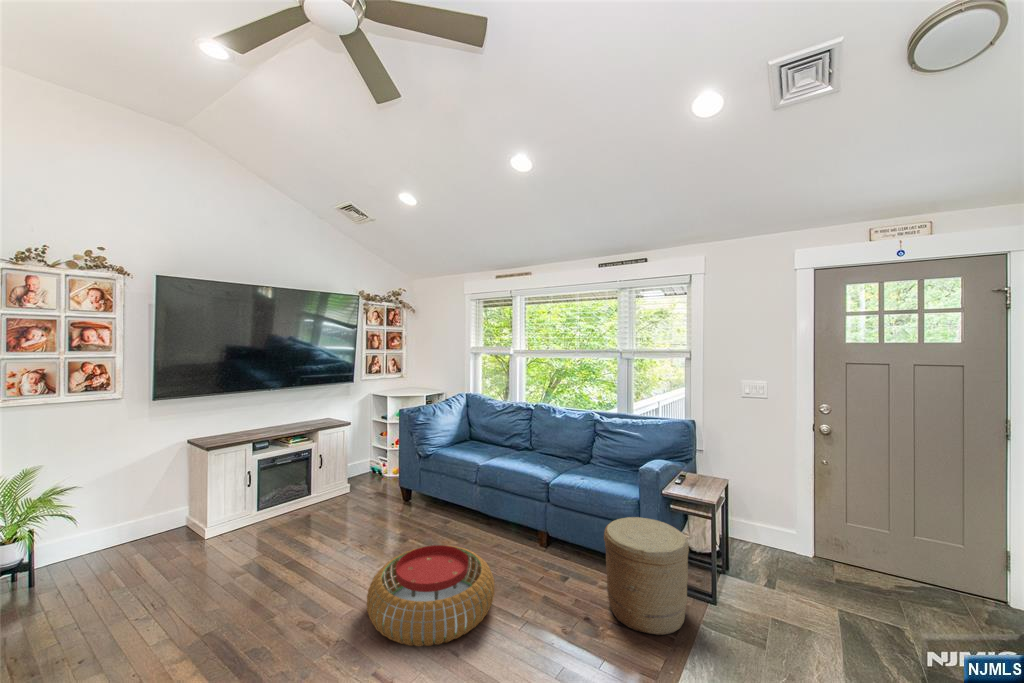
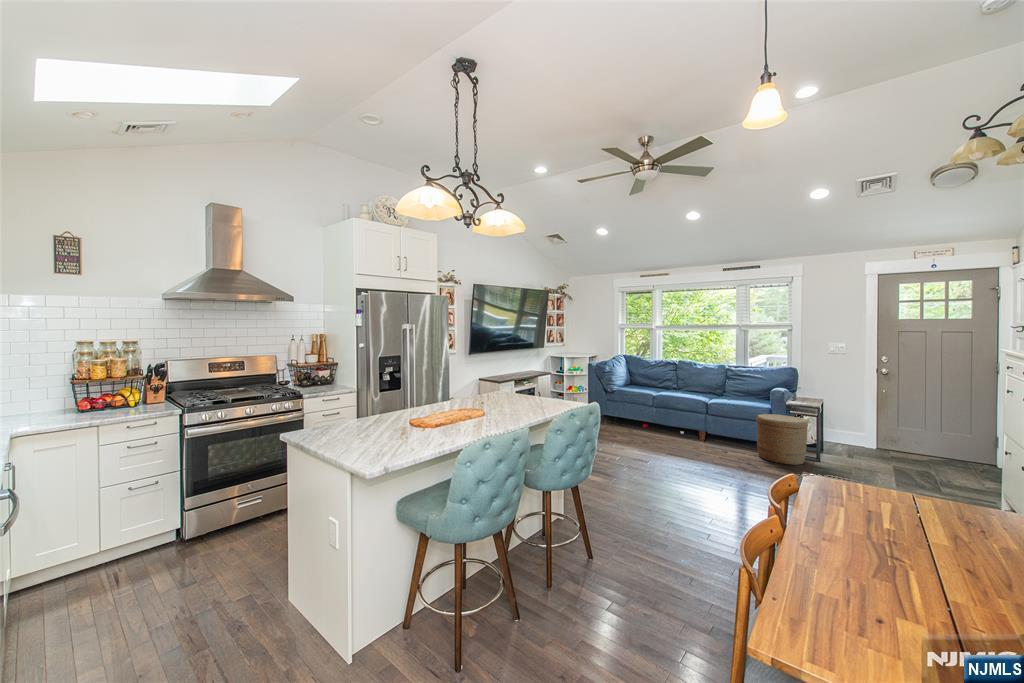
pouf: present [367,545,495,646] -> none [629,427,699,463]

